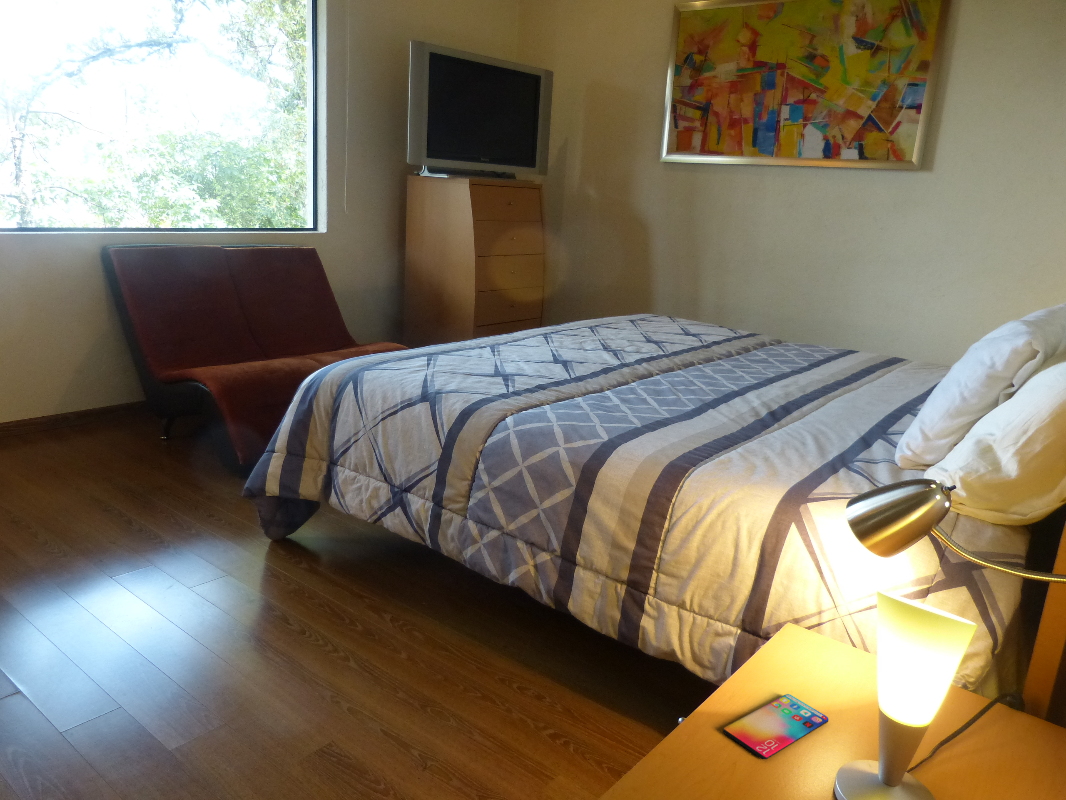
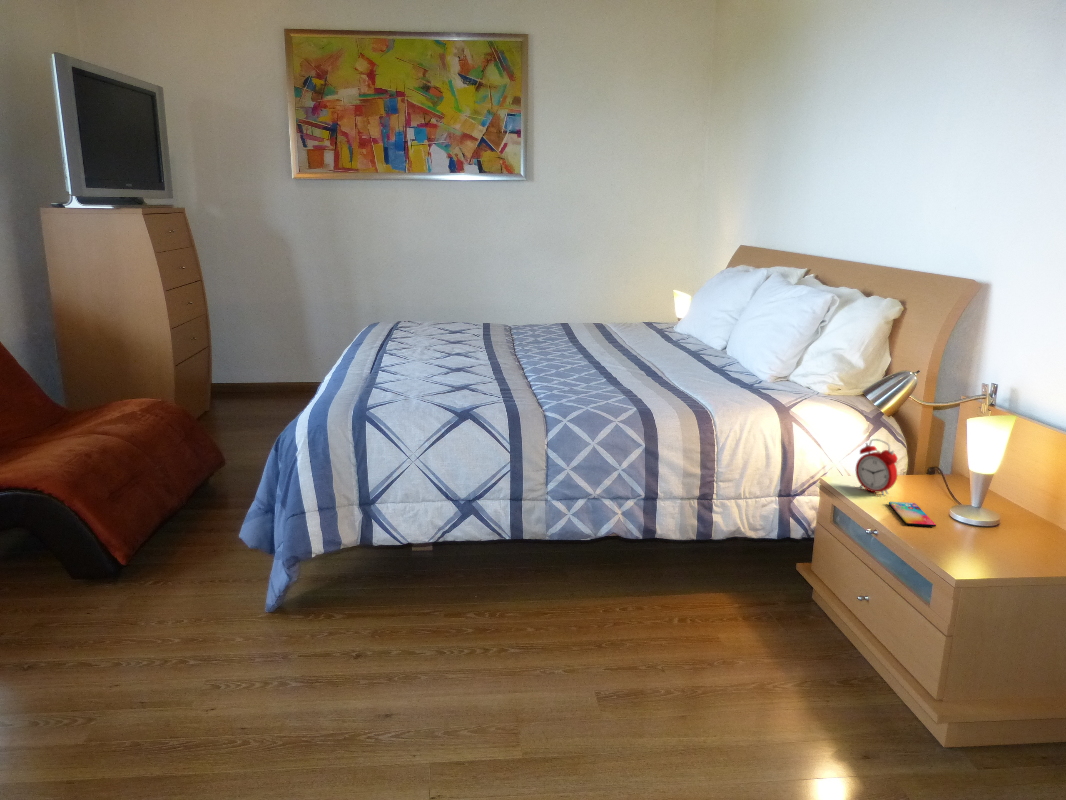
alarm clock: none [804,581,847,687] -> present [856,439,897,495]

